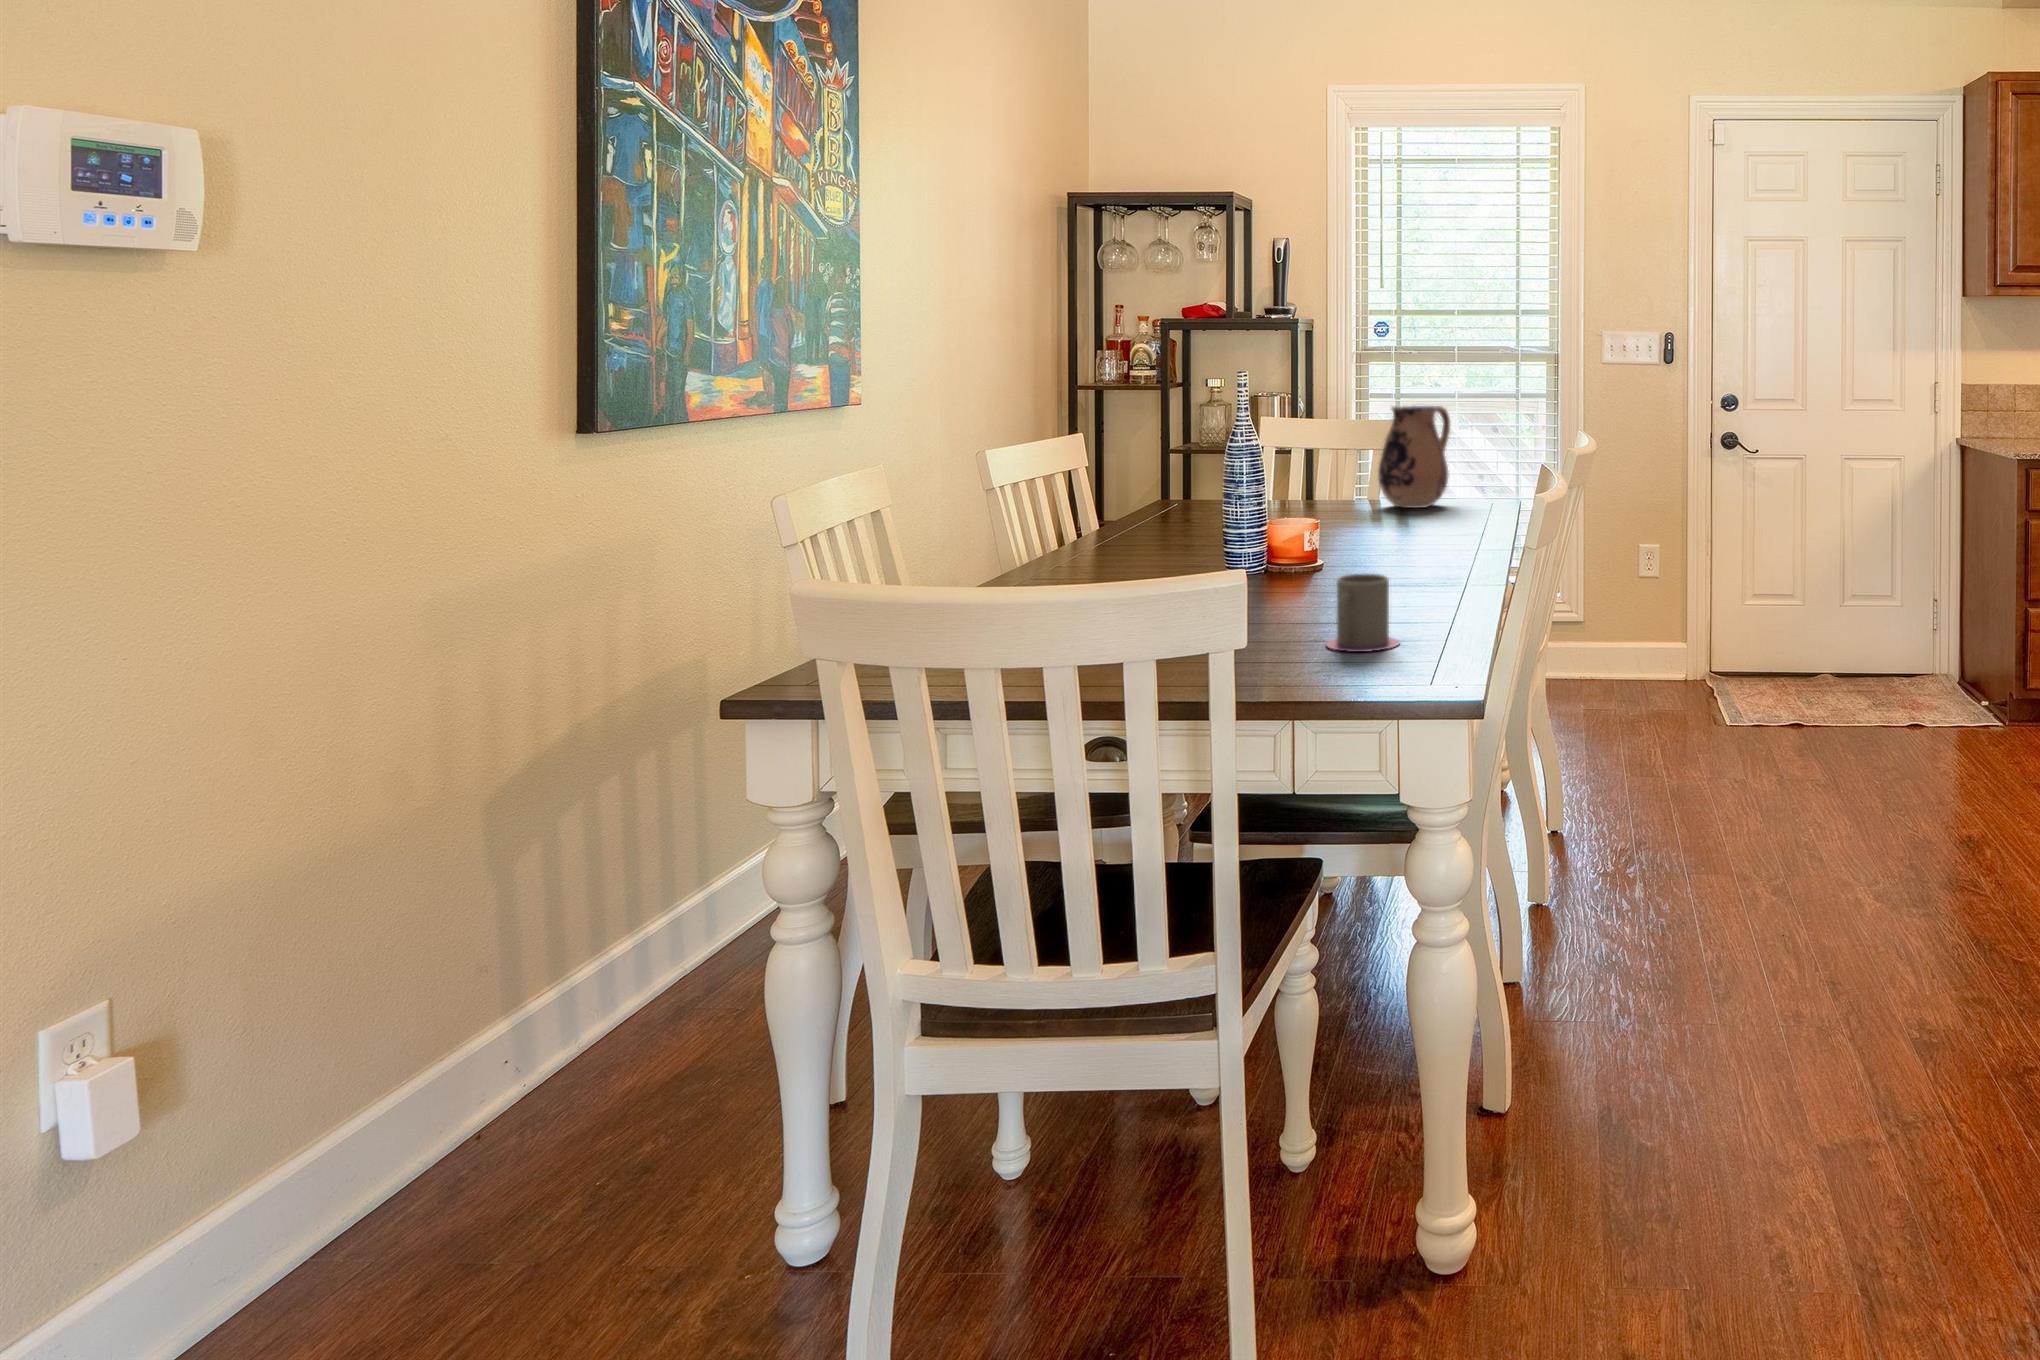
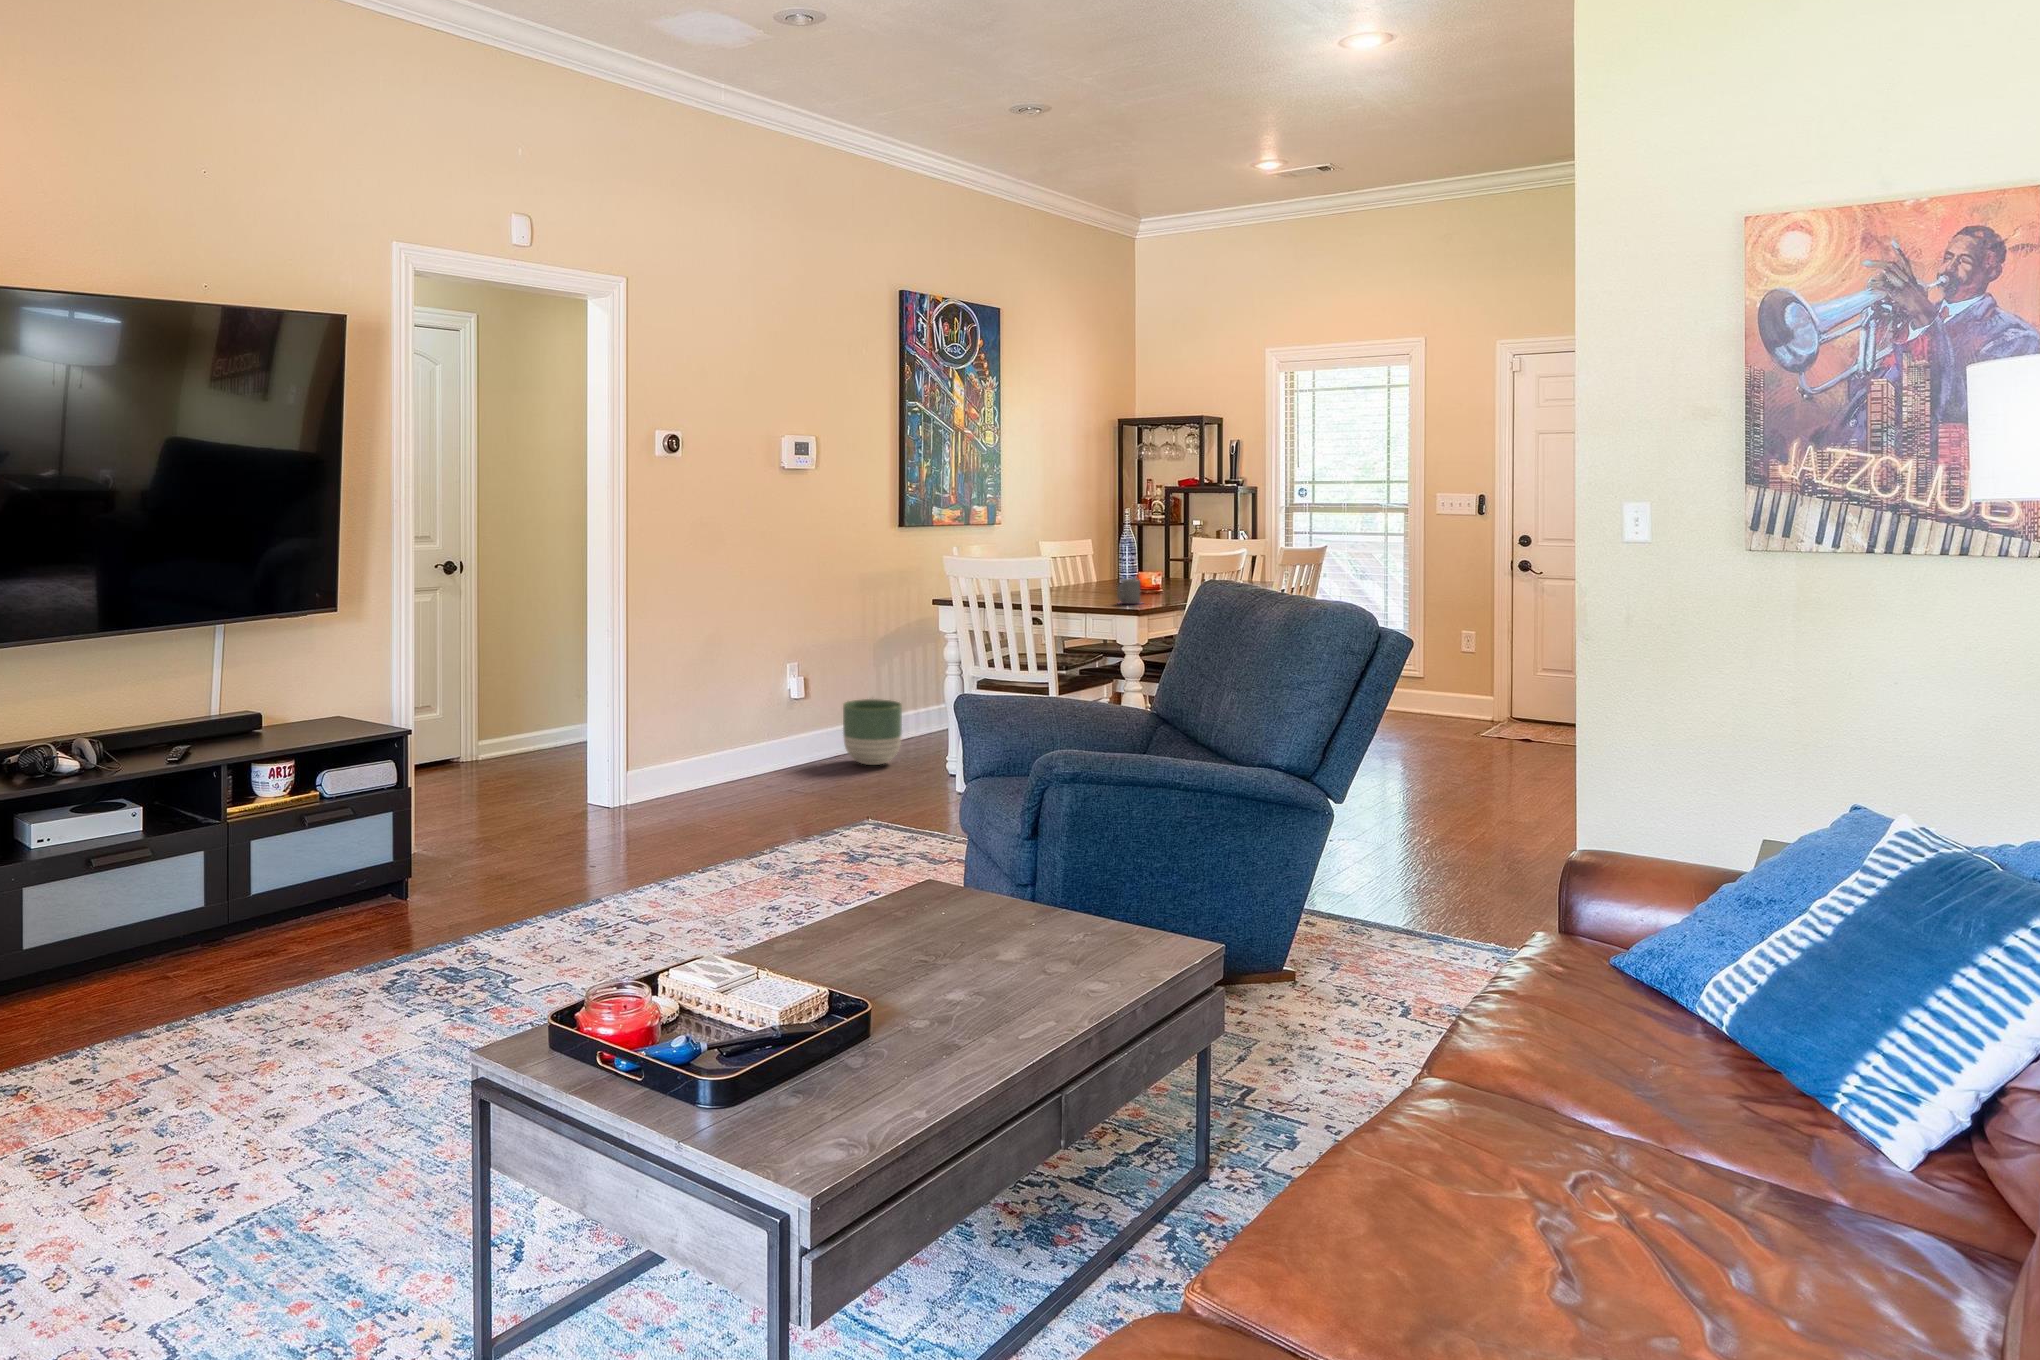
ceramic pitcher: present [1378,406,1450,508] -> none [1233,531,1276,582]
planter: none [355,984,596,1248] -> present [843,699,902,765]

